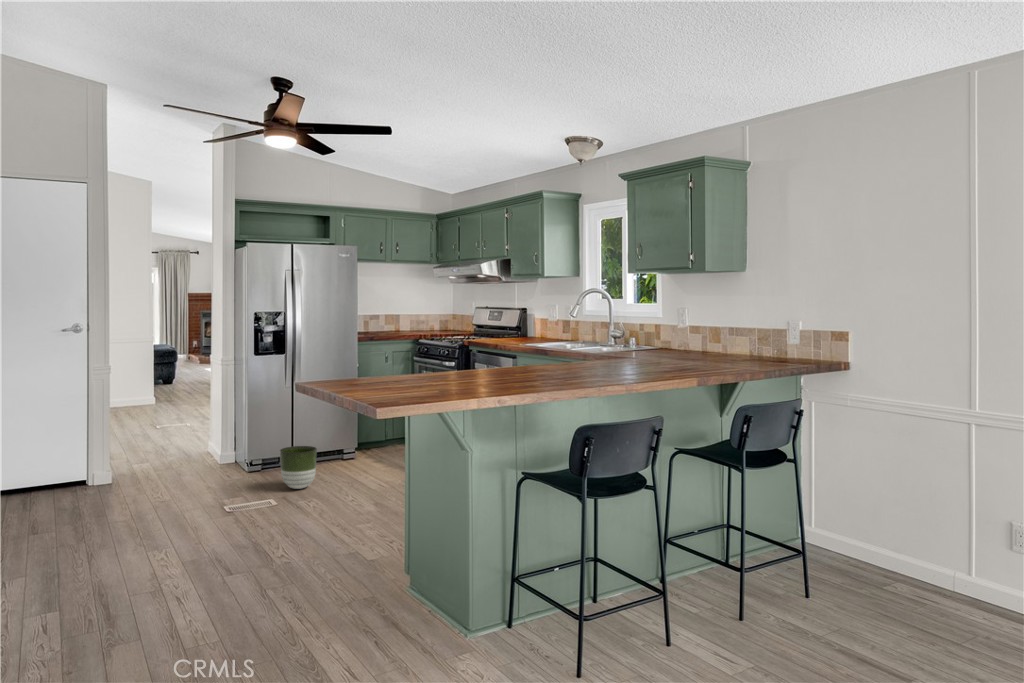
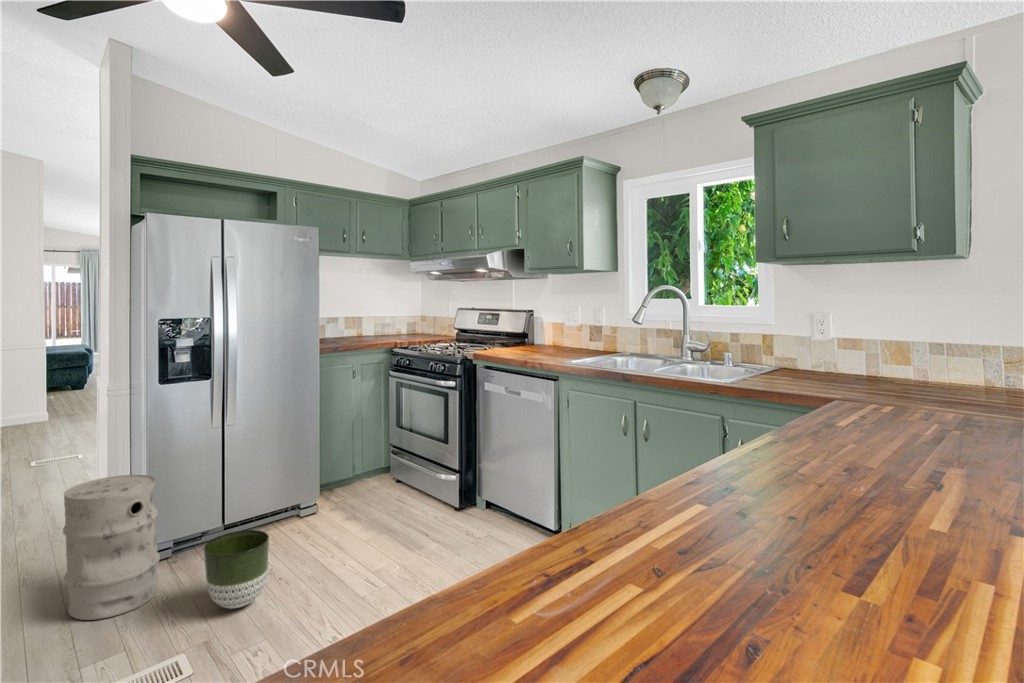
trash can: none [205,410,255,488] -> present [63,475,160,620]

